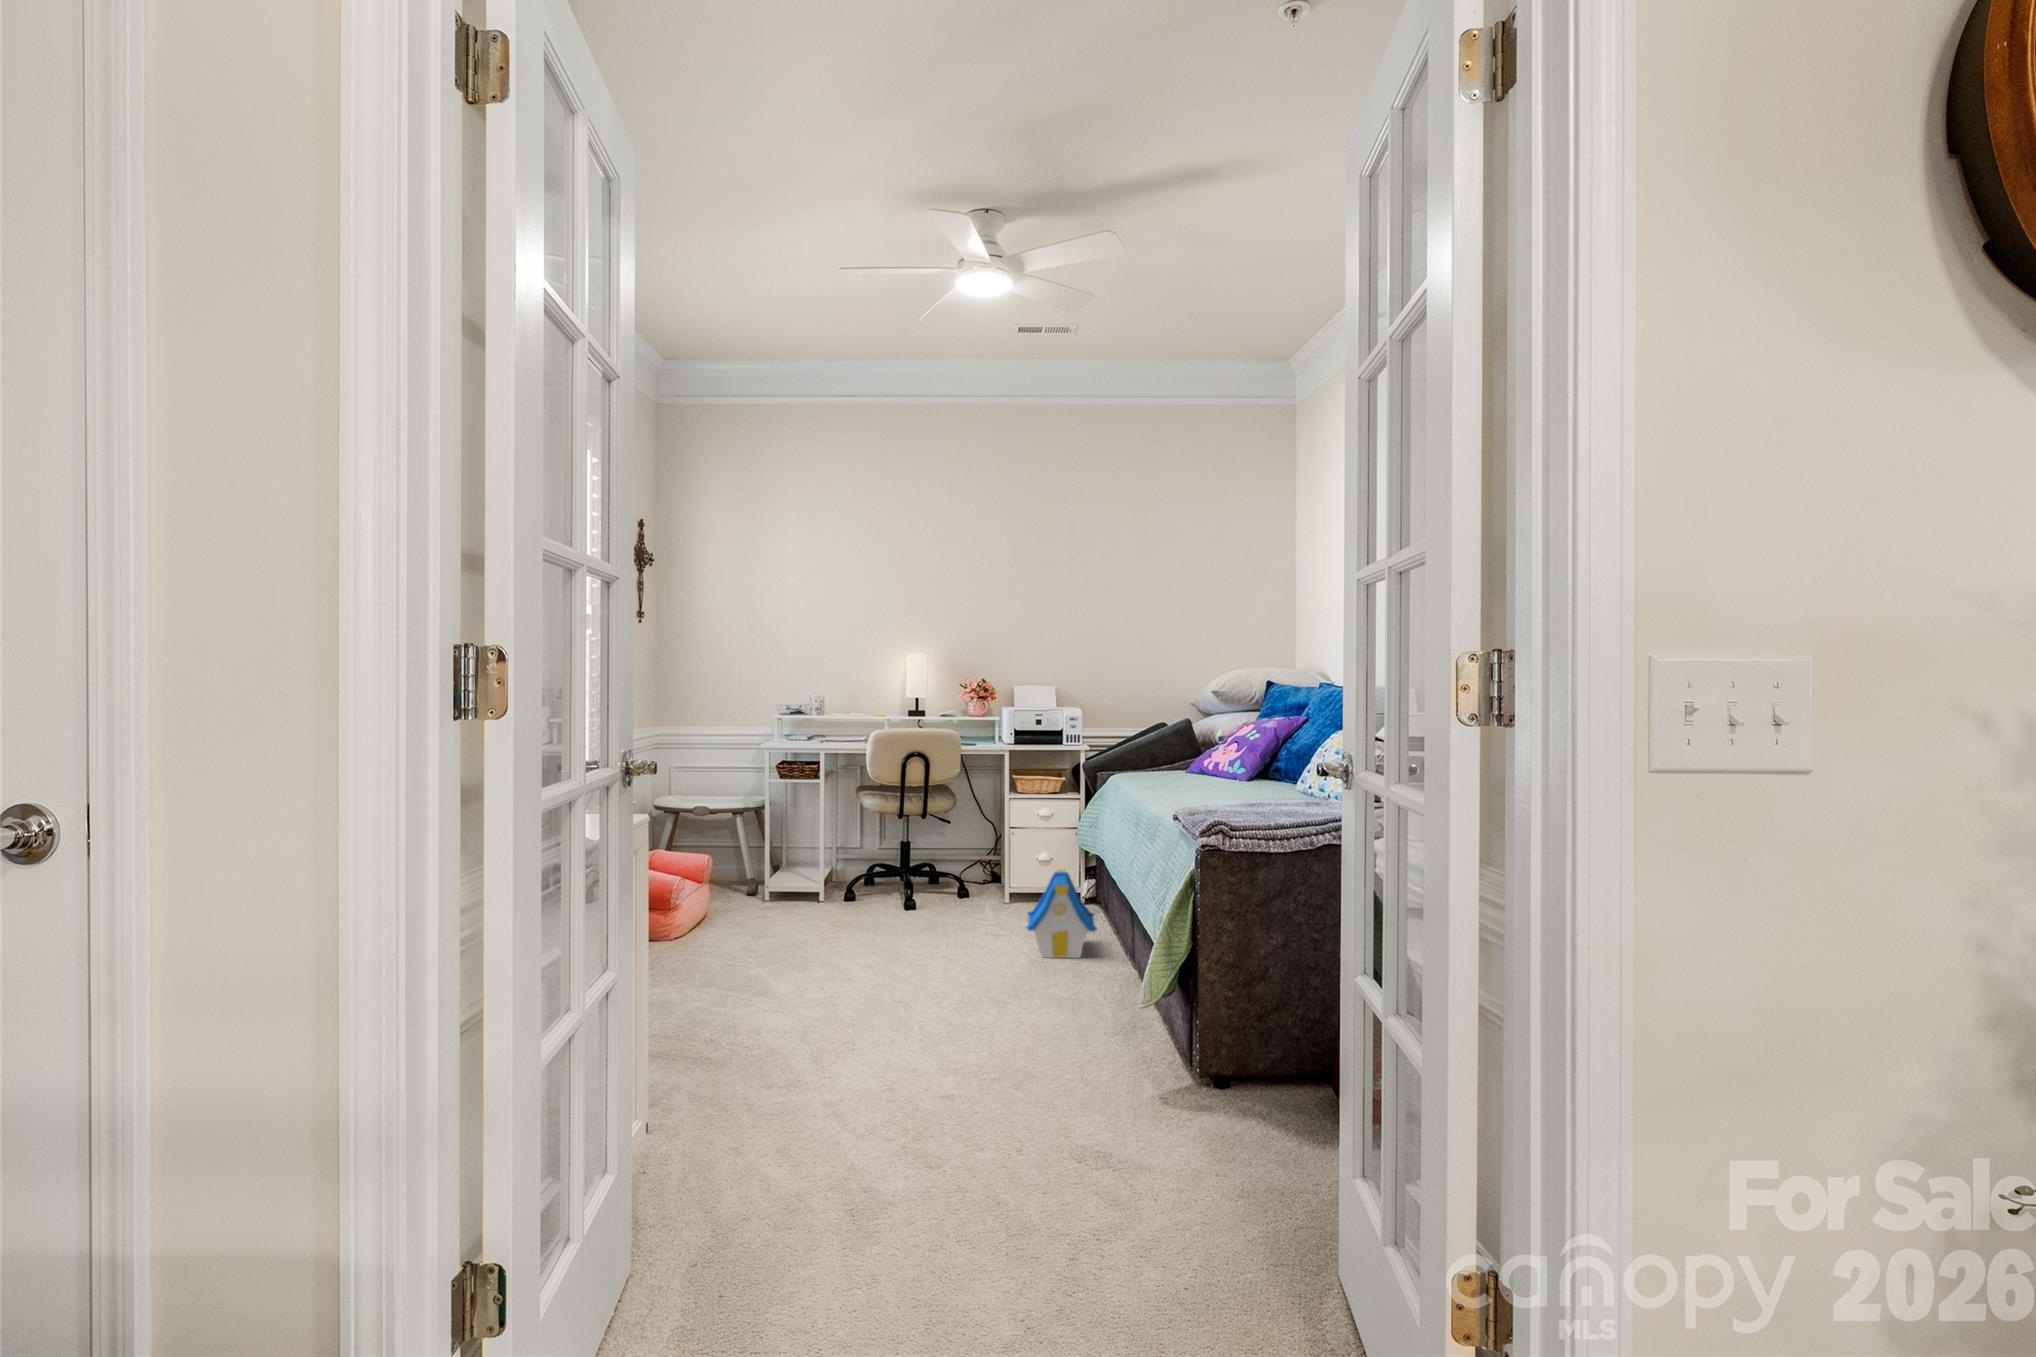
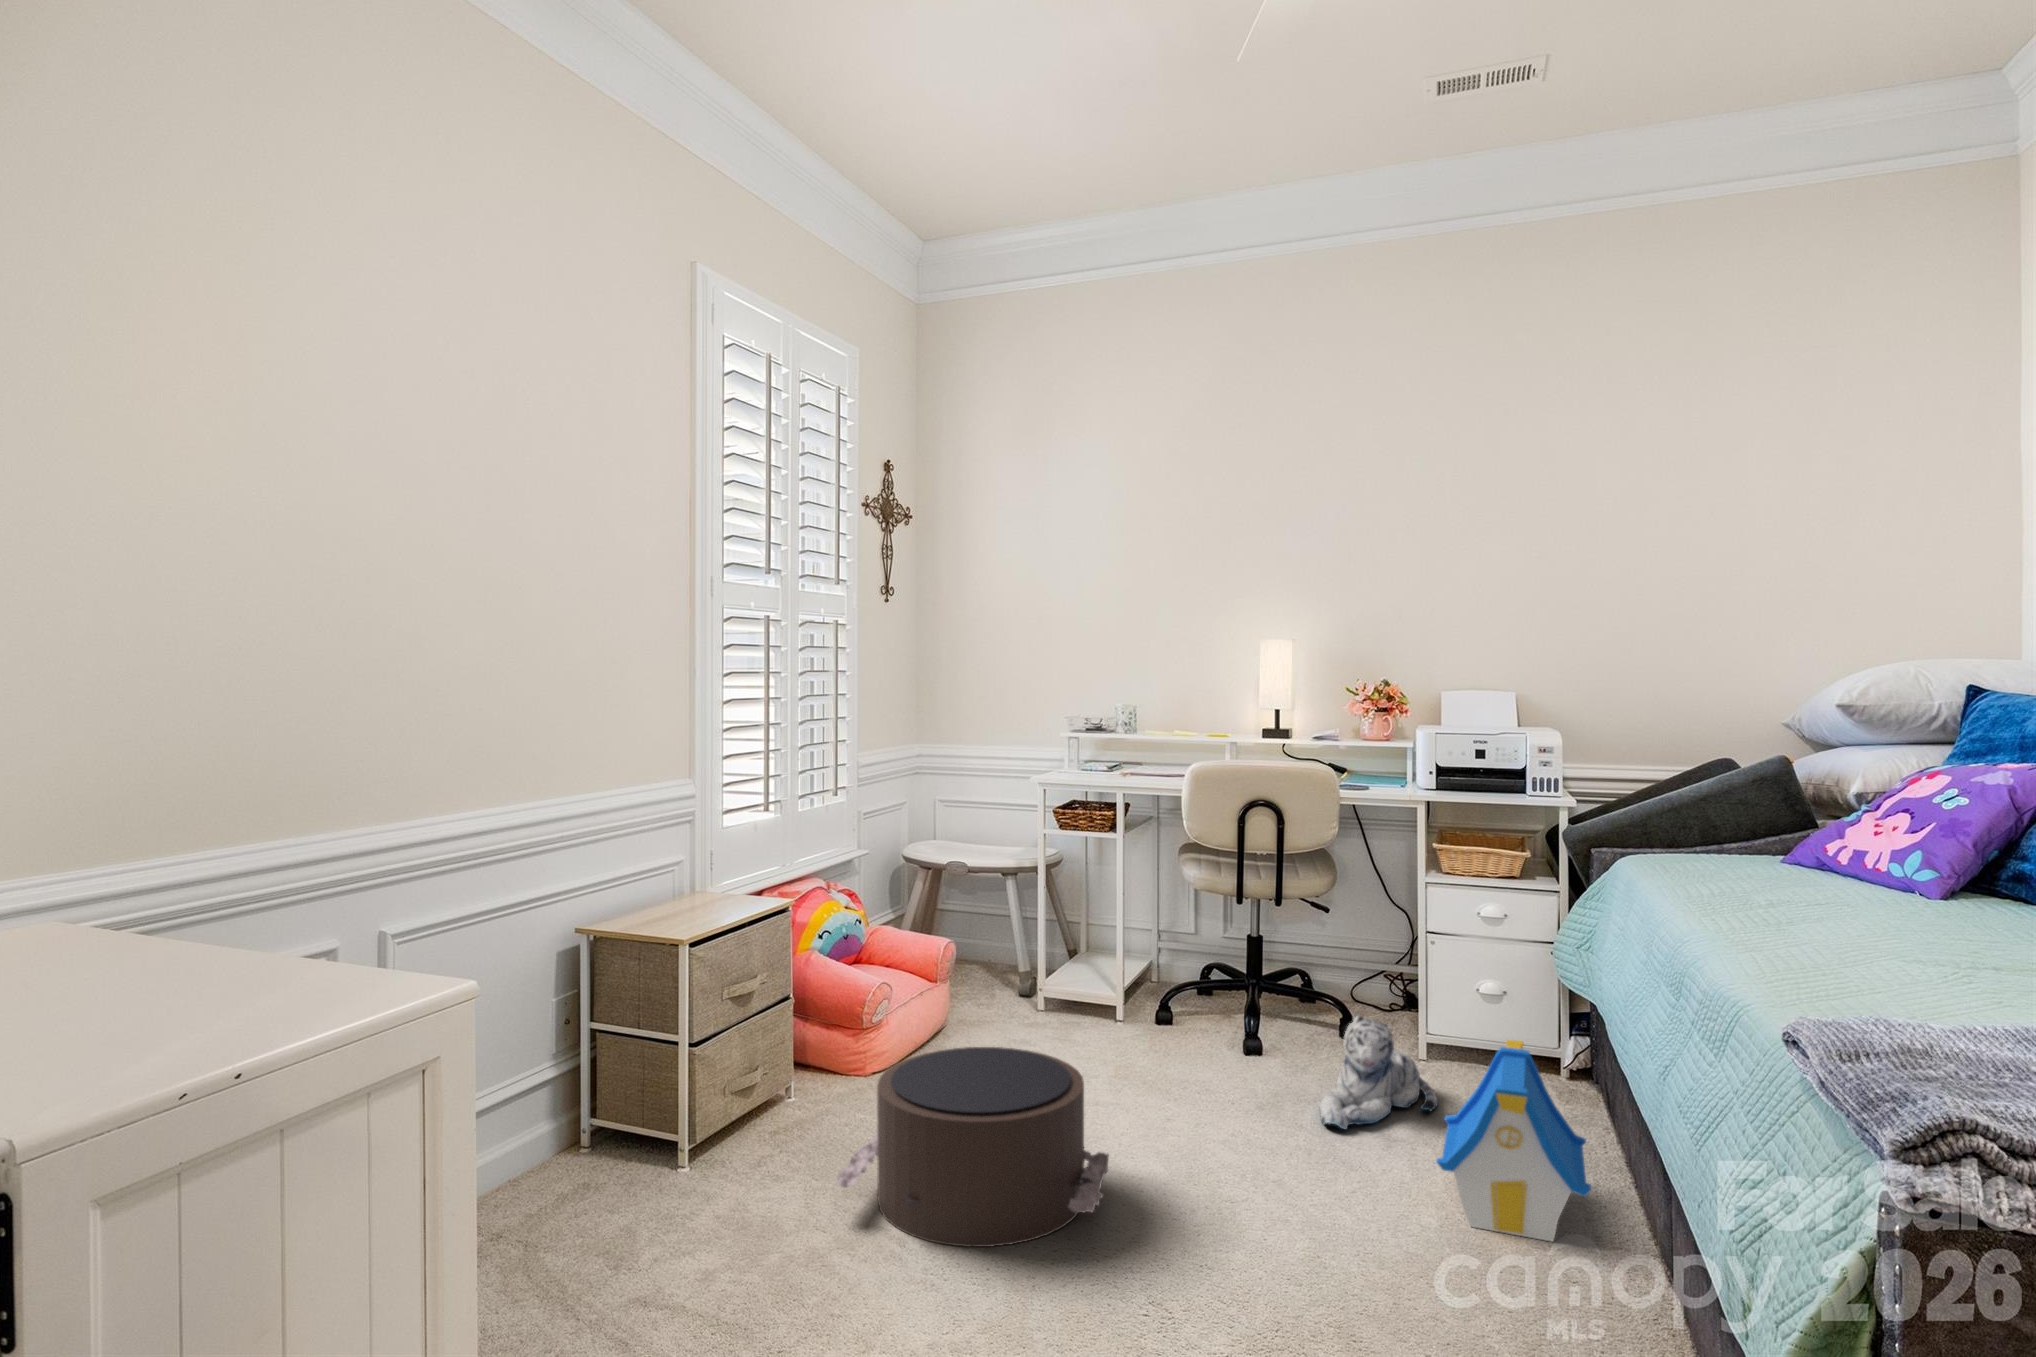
plush toy: none [958,871,1020,932] -> present [1320,1016,1438,1129]
pouf: none [707,896,861,992] -> present [835,1047,1109,1247]

